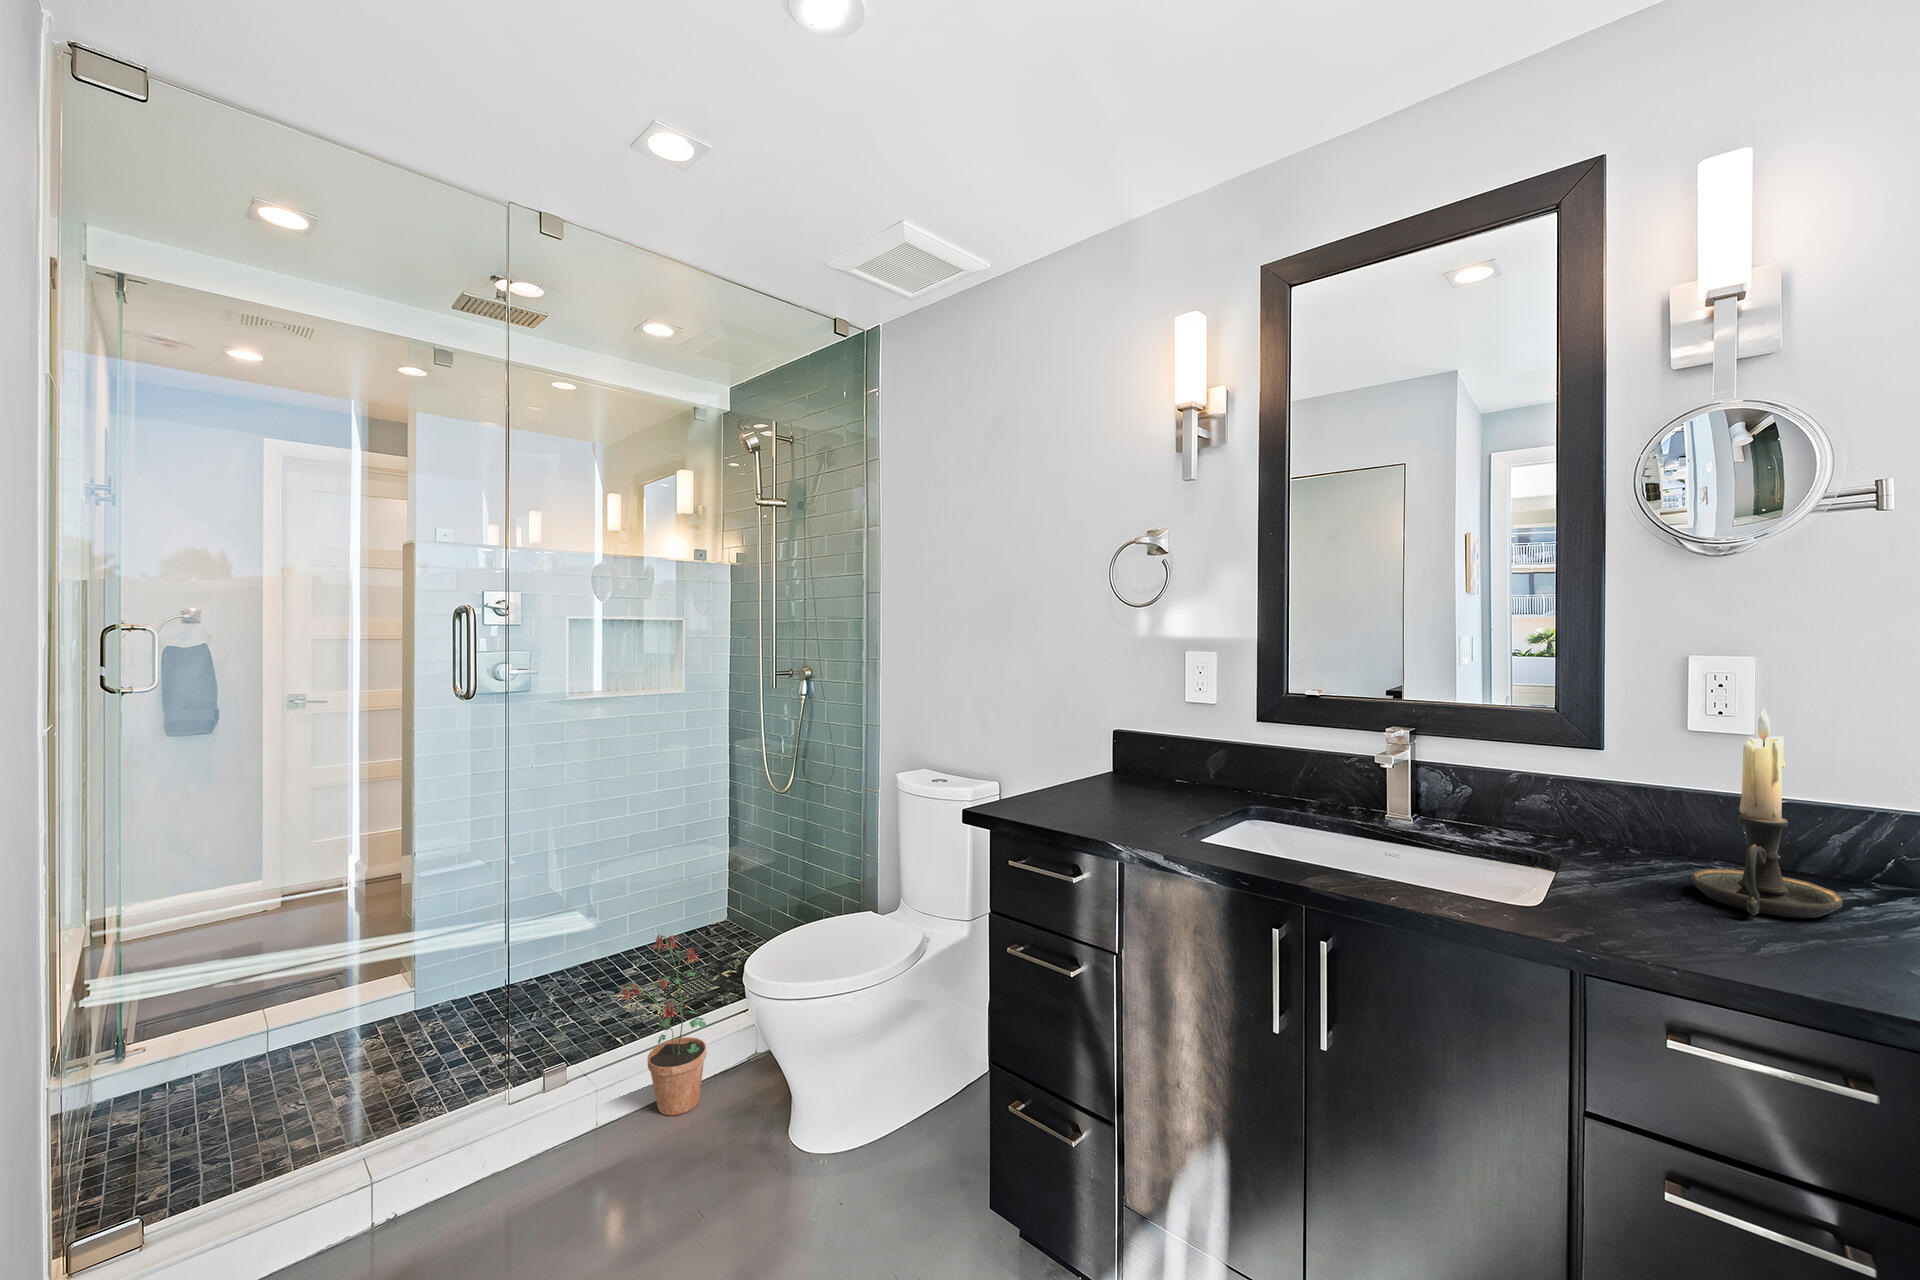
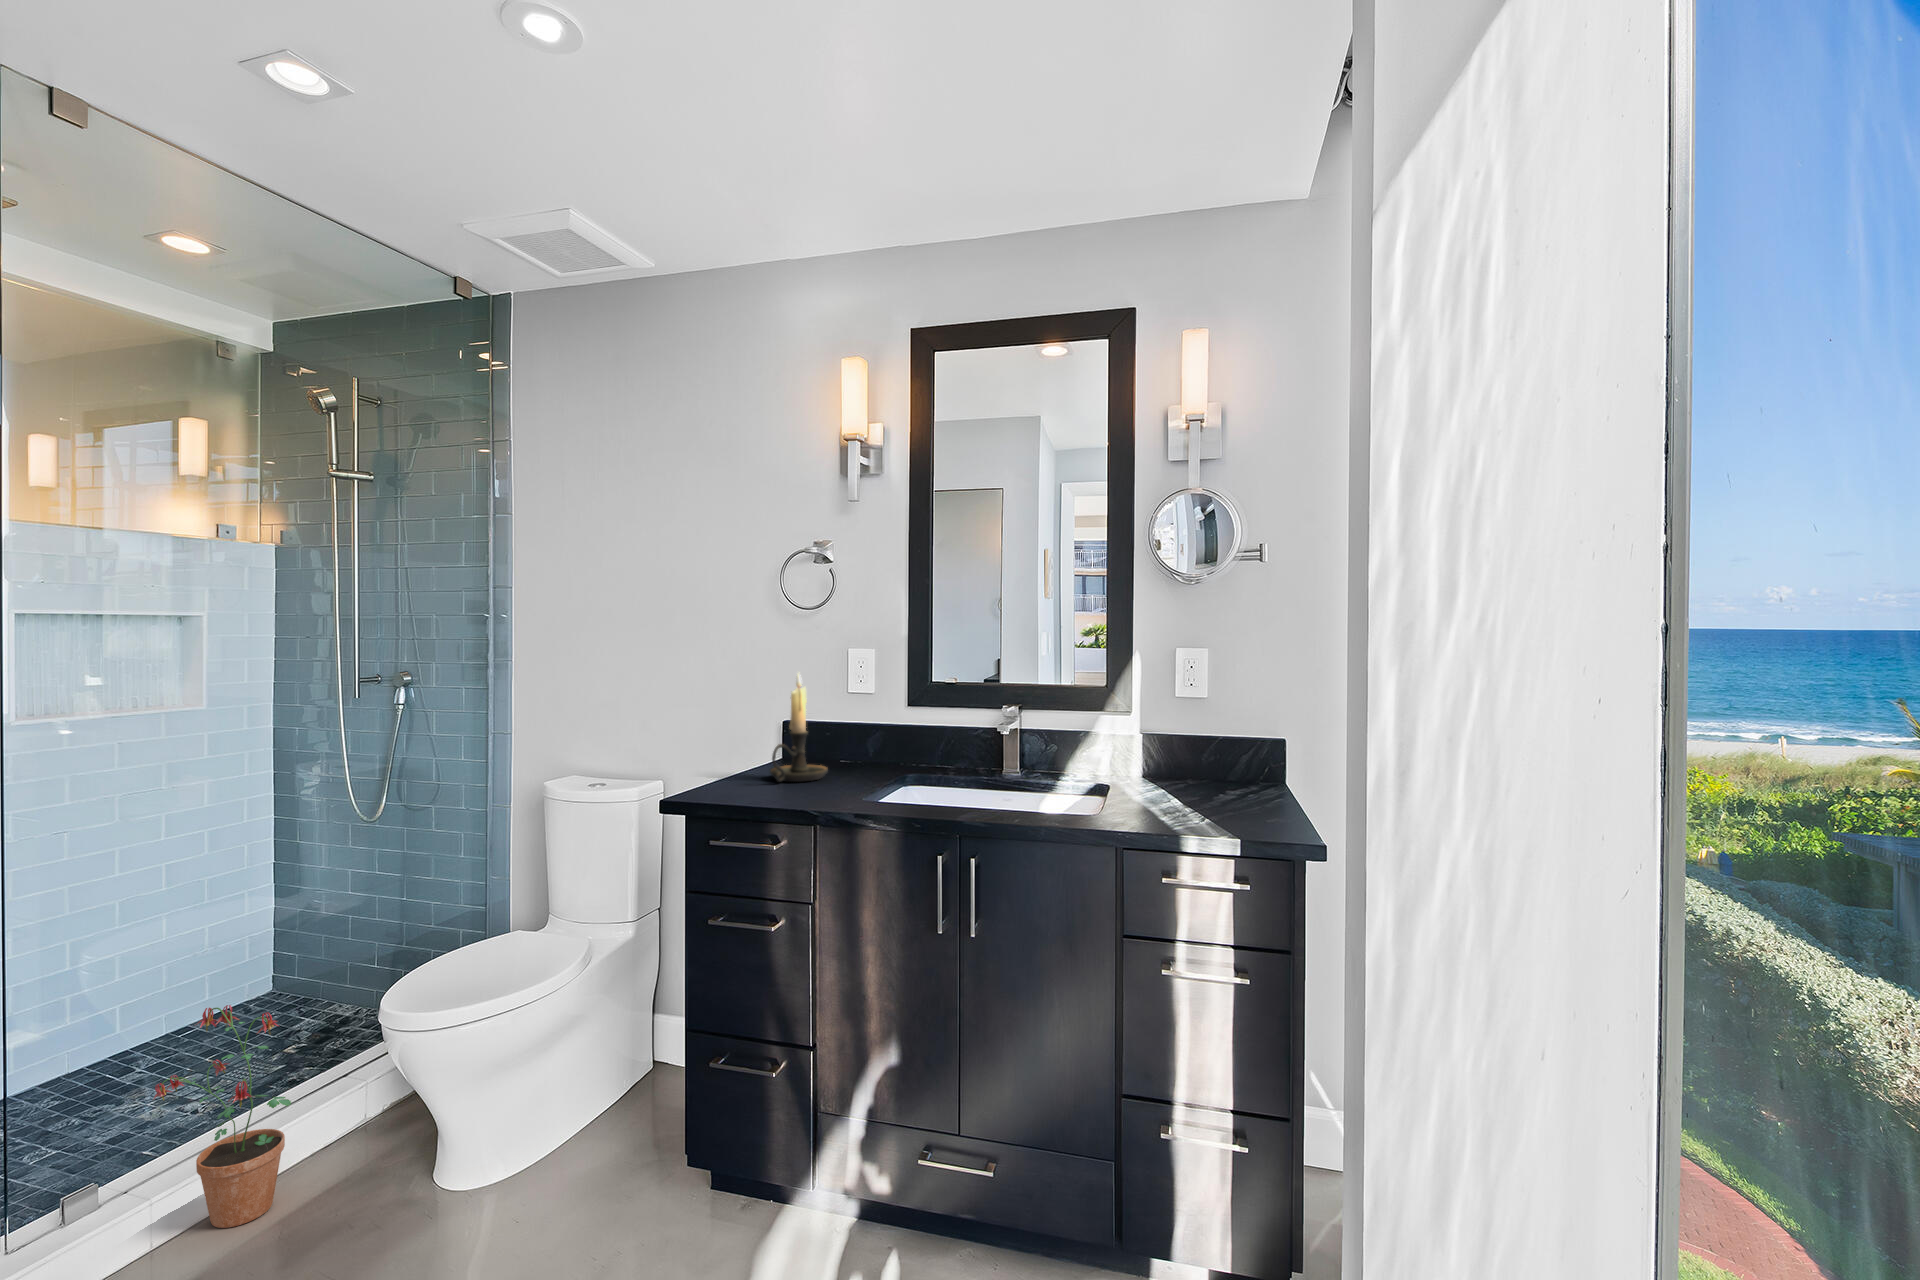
candle holder: present [1691,708,1842,918] -> present [770,673,828,782]

